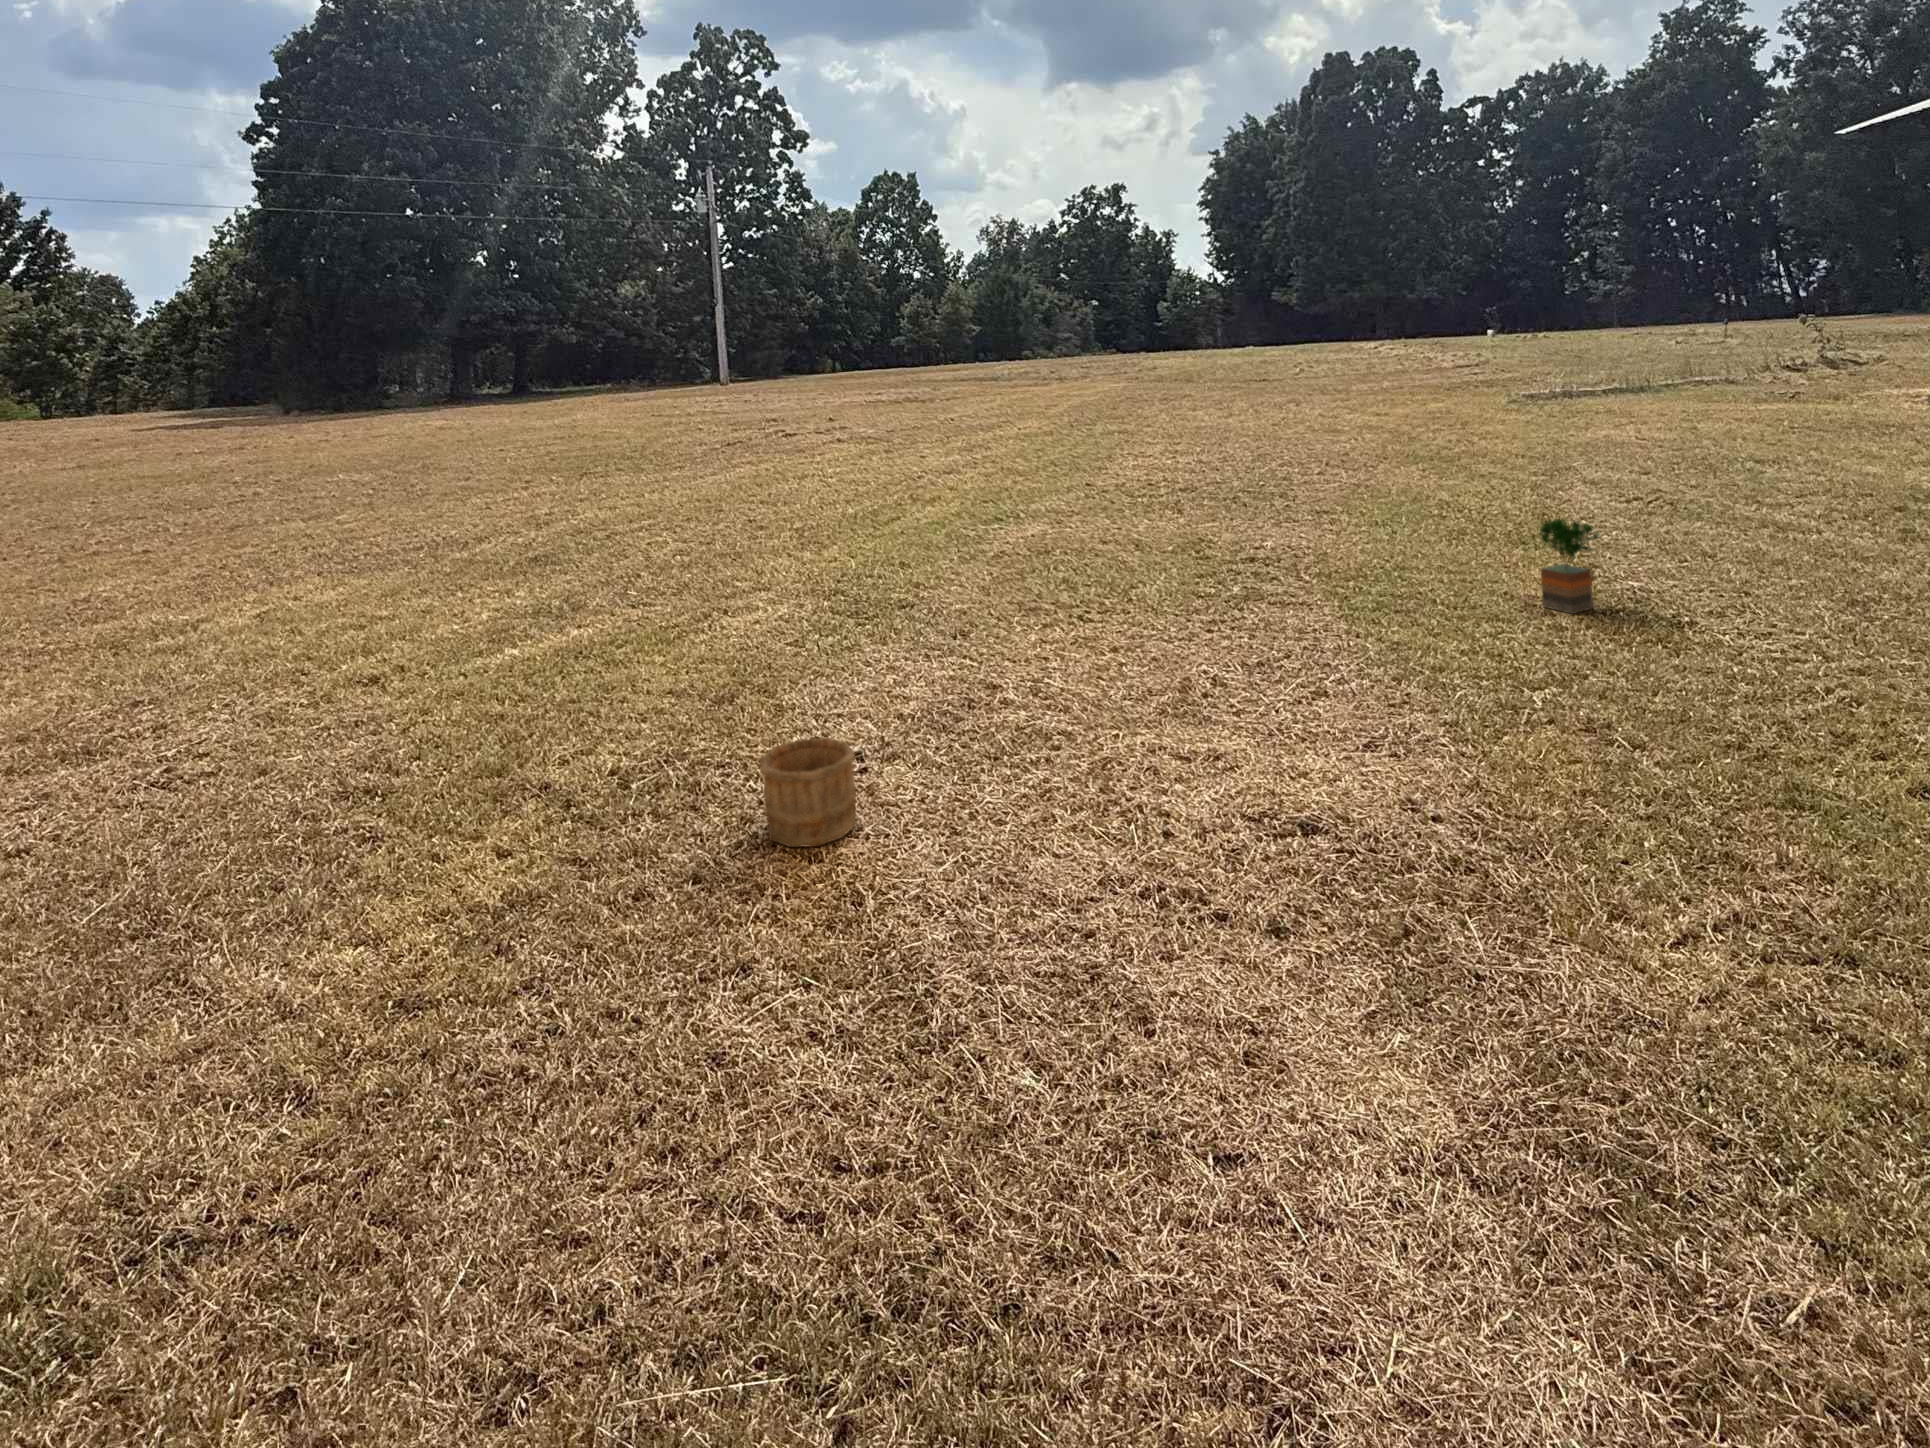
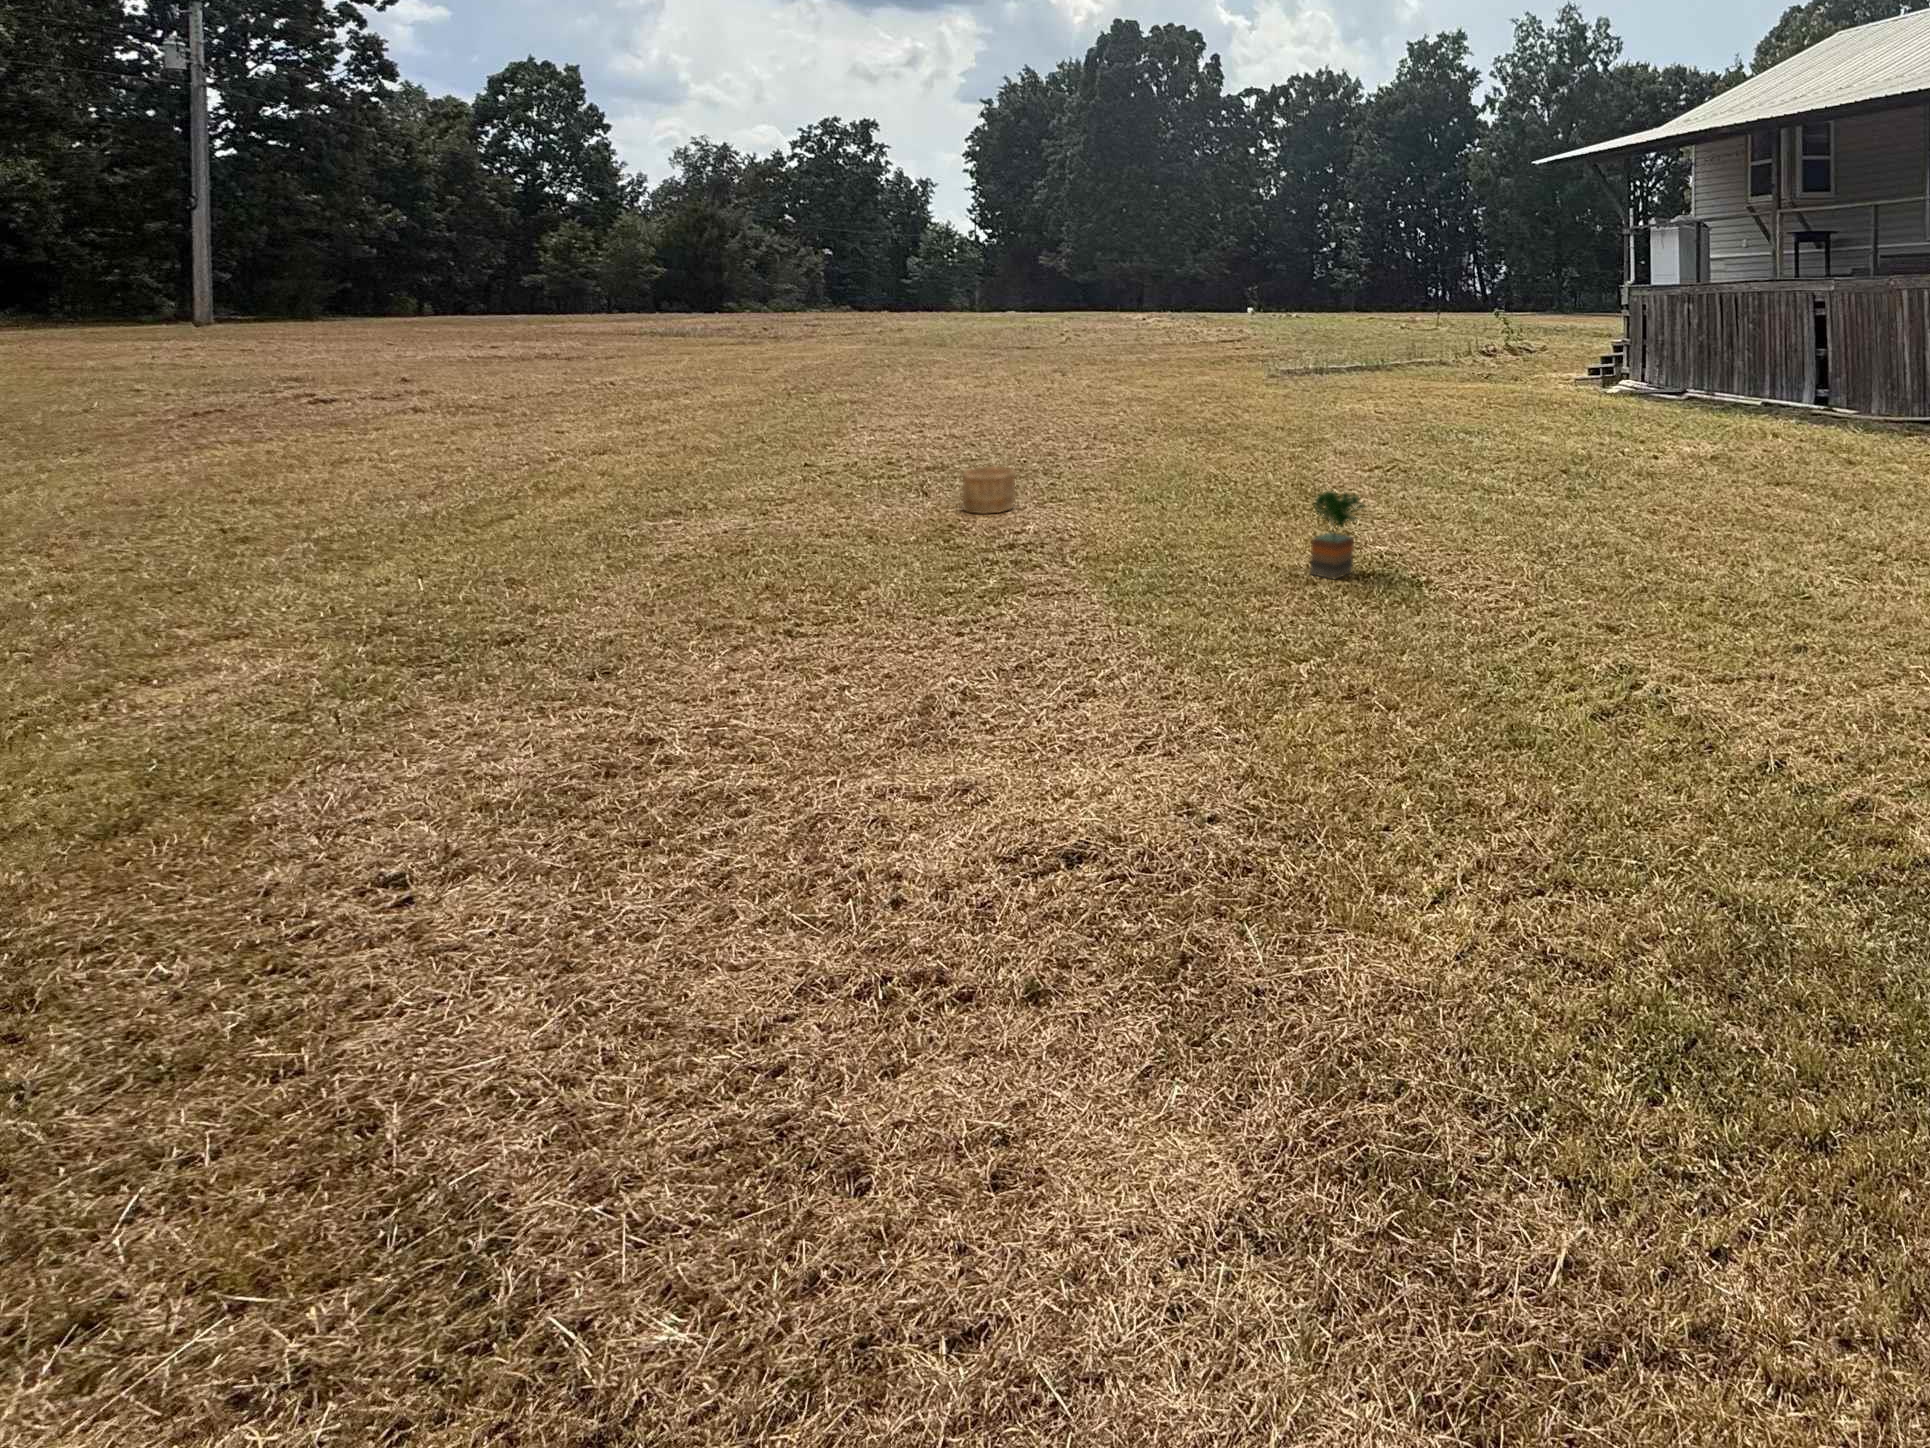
wooden bucket: present [760,738,857,847] -> present [962,467,1016,514]

